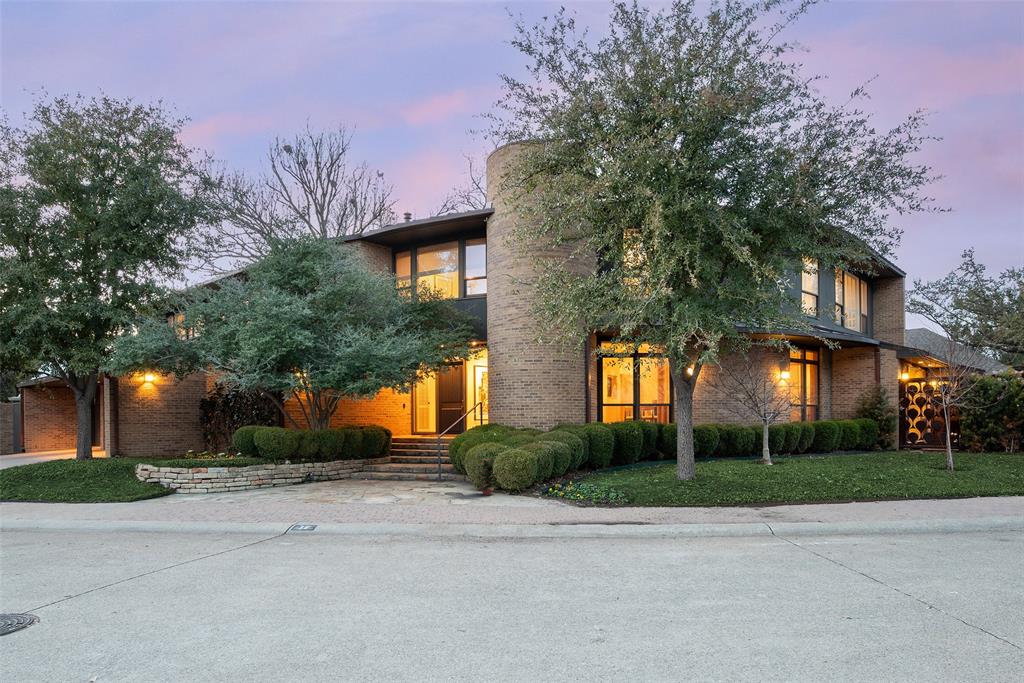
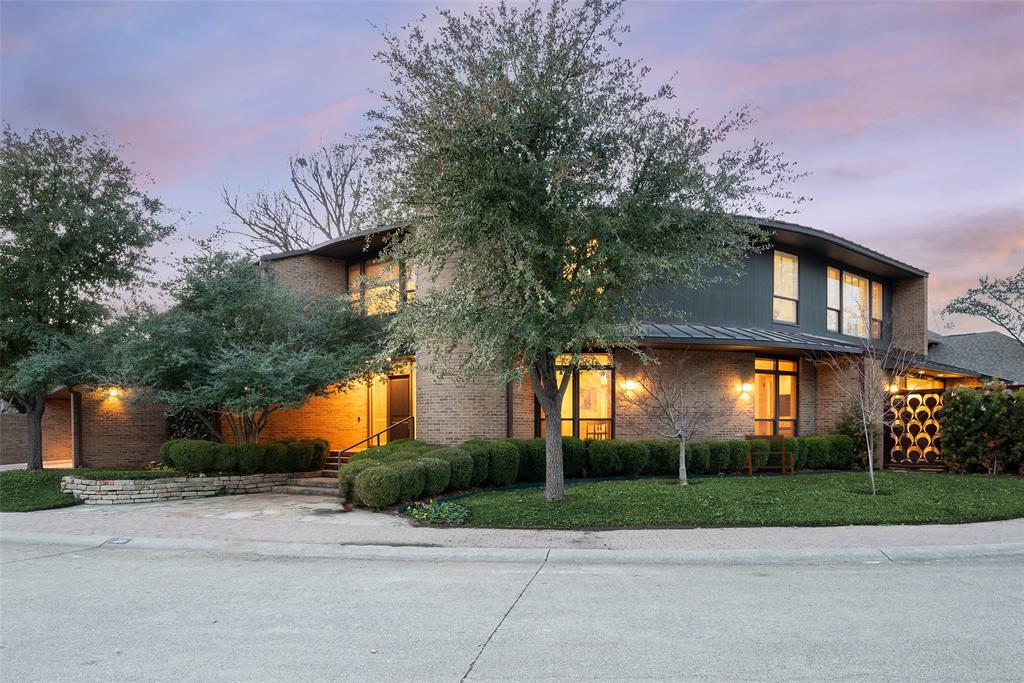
bench: none [793,419,841,457] -> present [745,435,794,476]

